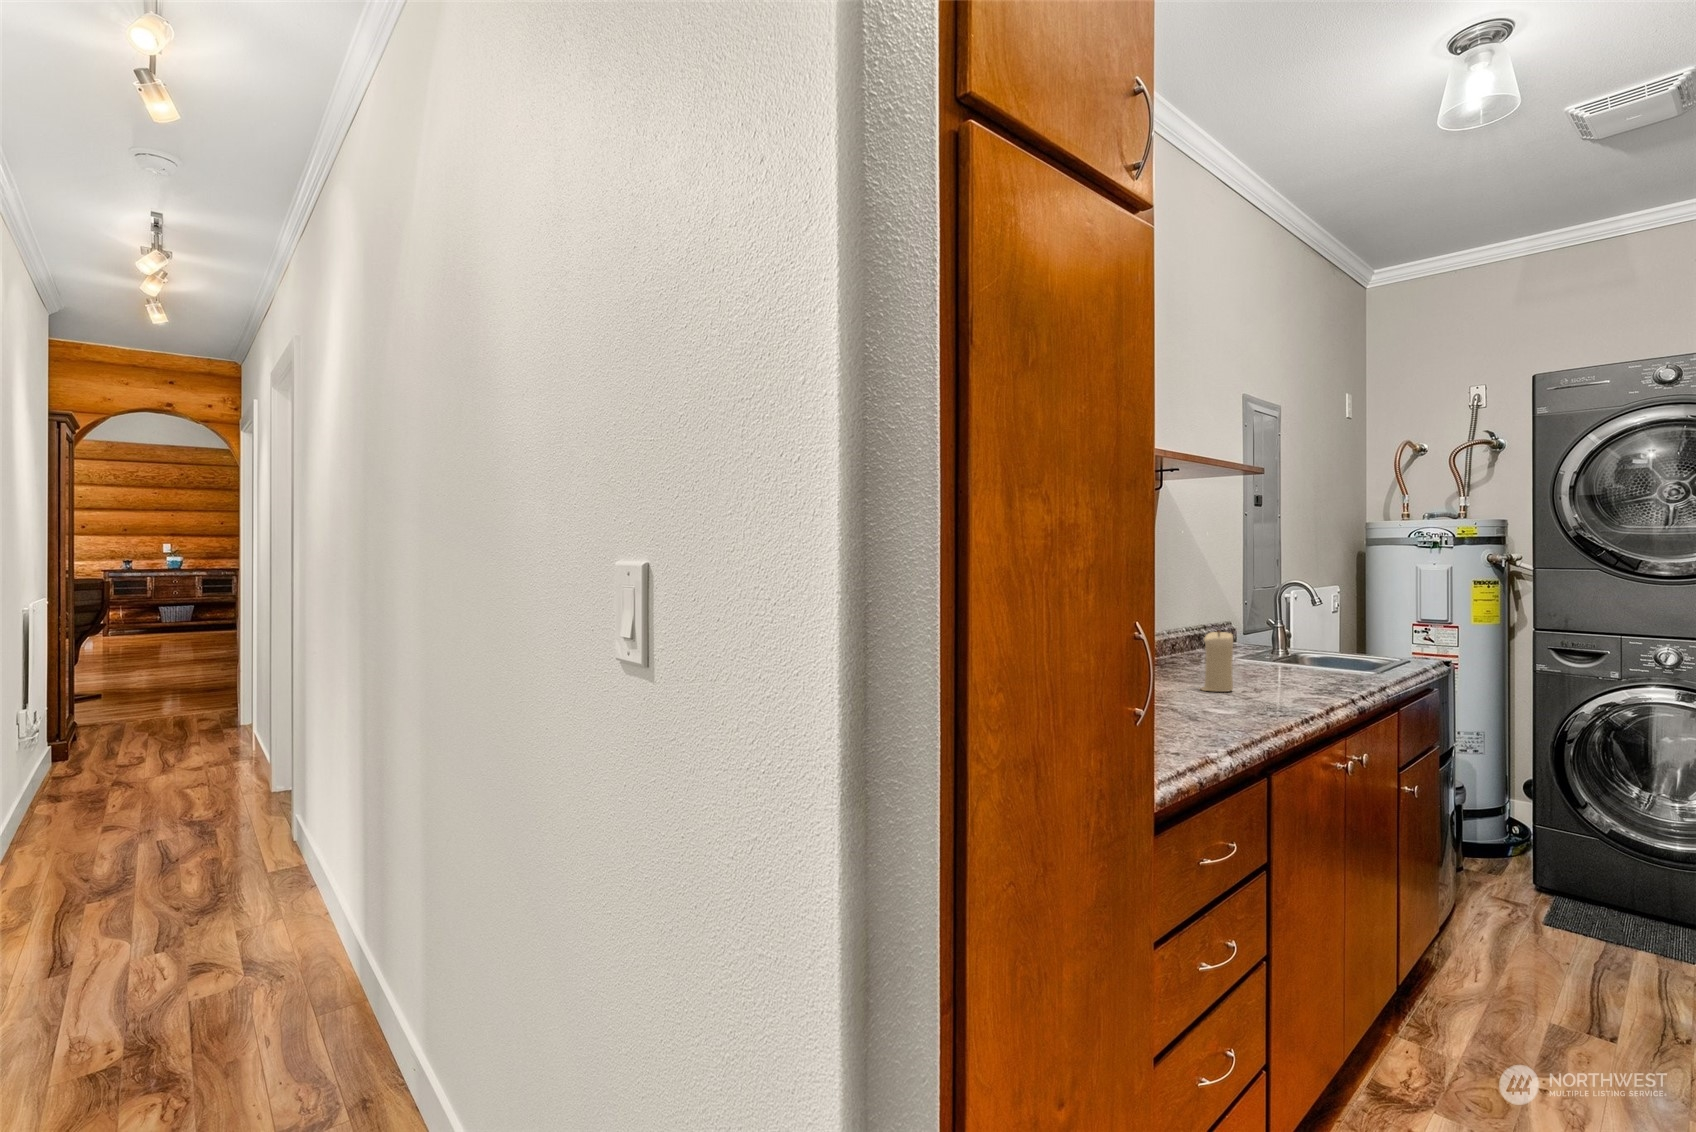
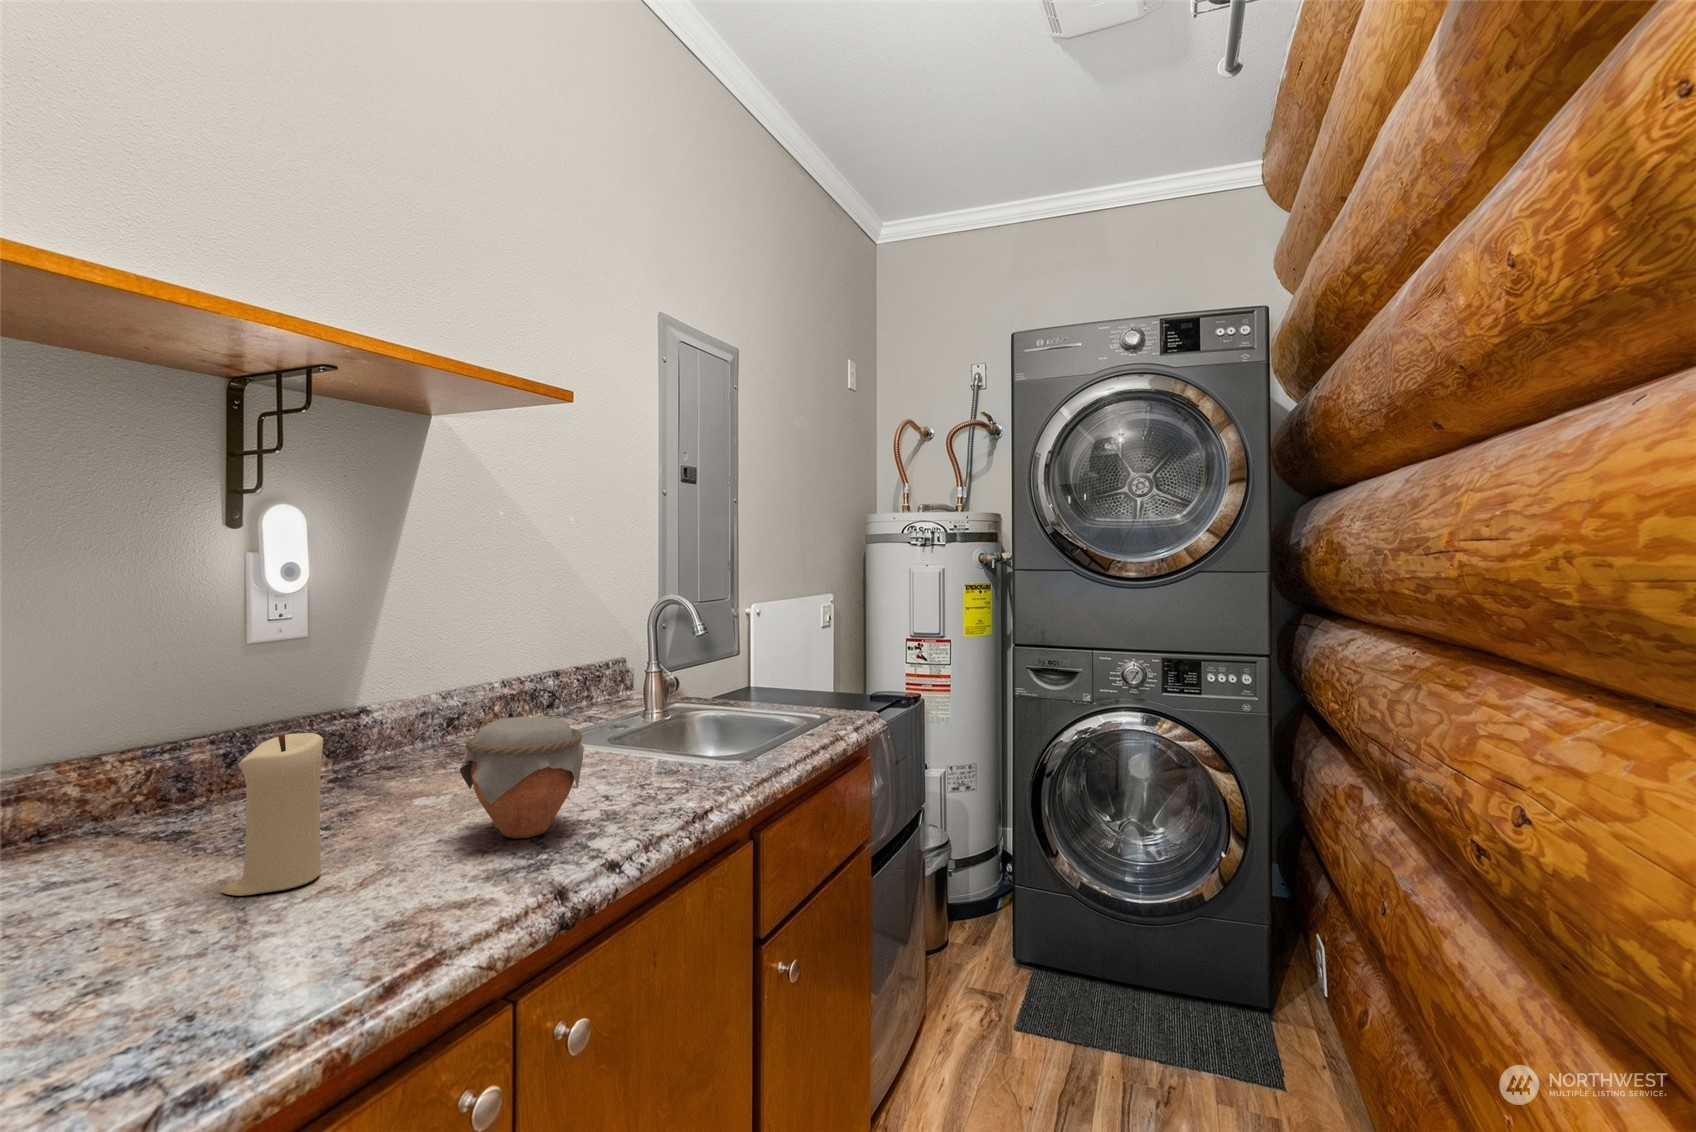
jar: none [1267,635,1328,689] -> present [460,716,584,838]

